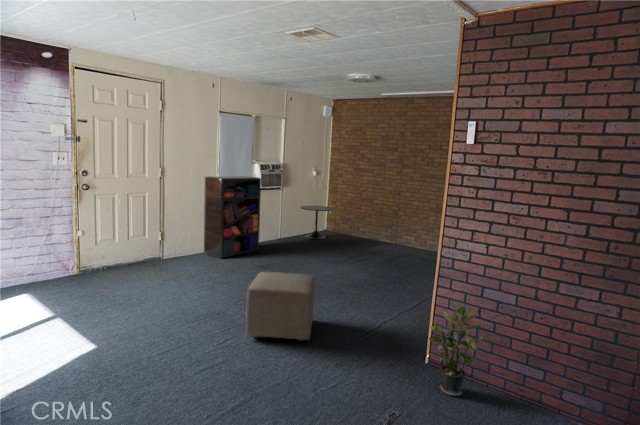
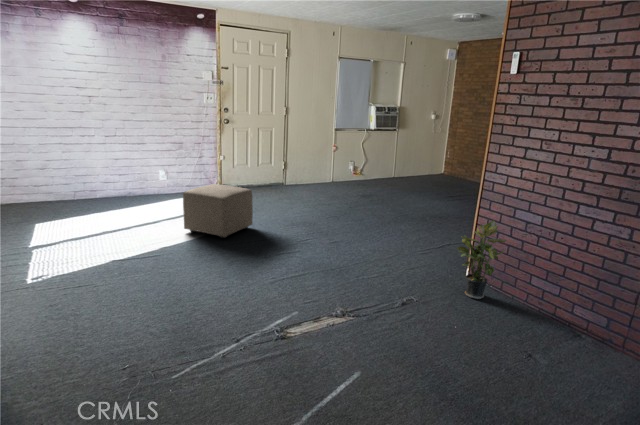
bookshelf: present [204,176,261,258] -> none [319,116,373,189]
side table: present [300,206,334,240] -> none [416,148,450,181]
ottoman: present [246,272,315,341] -> present [183,184,253,238]

